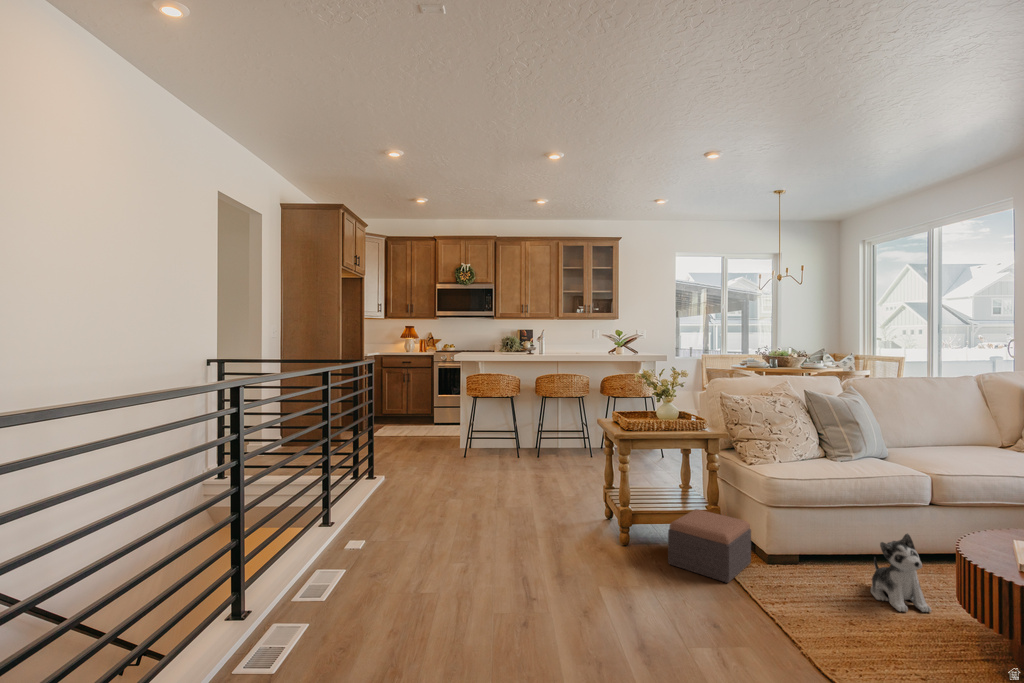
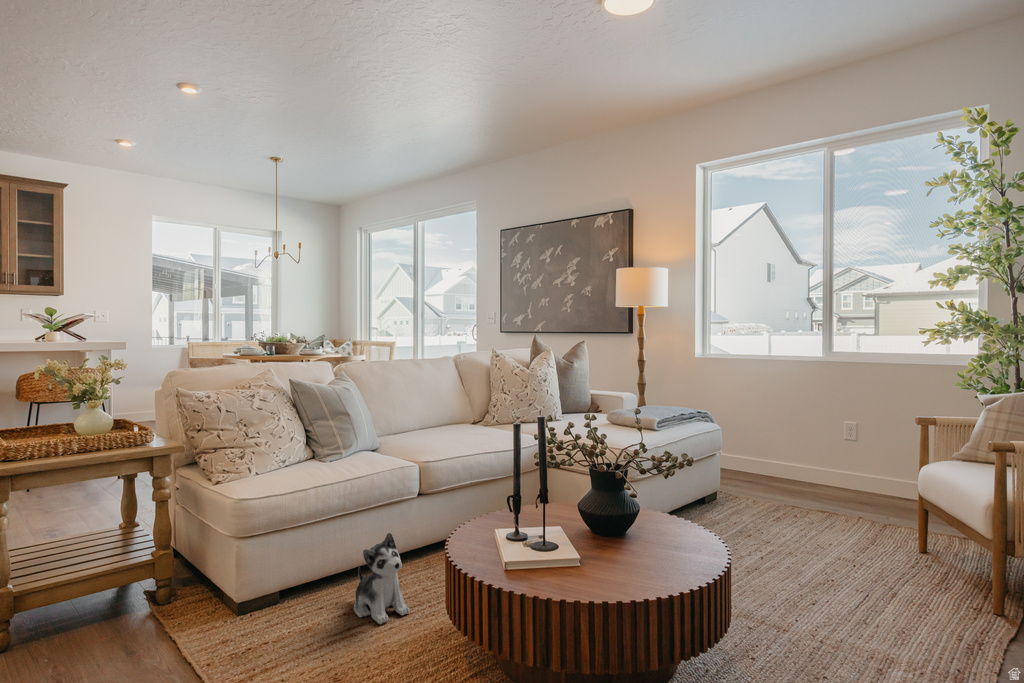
footstool: present [668,509,751,583] -> none [75,563,214,666]

